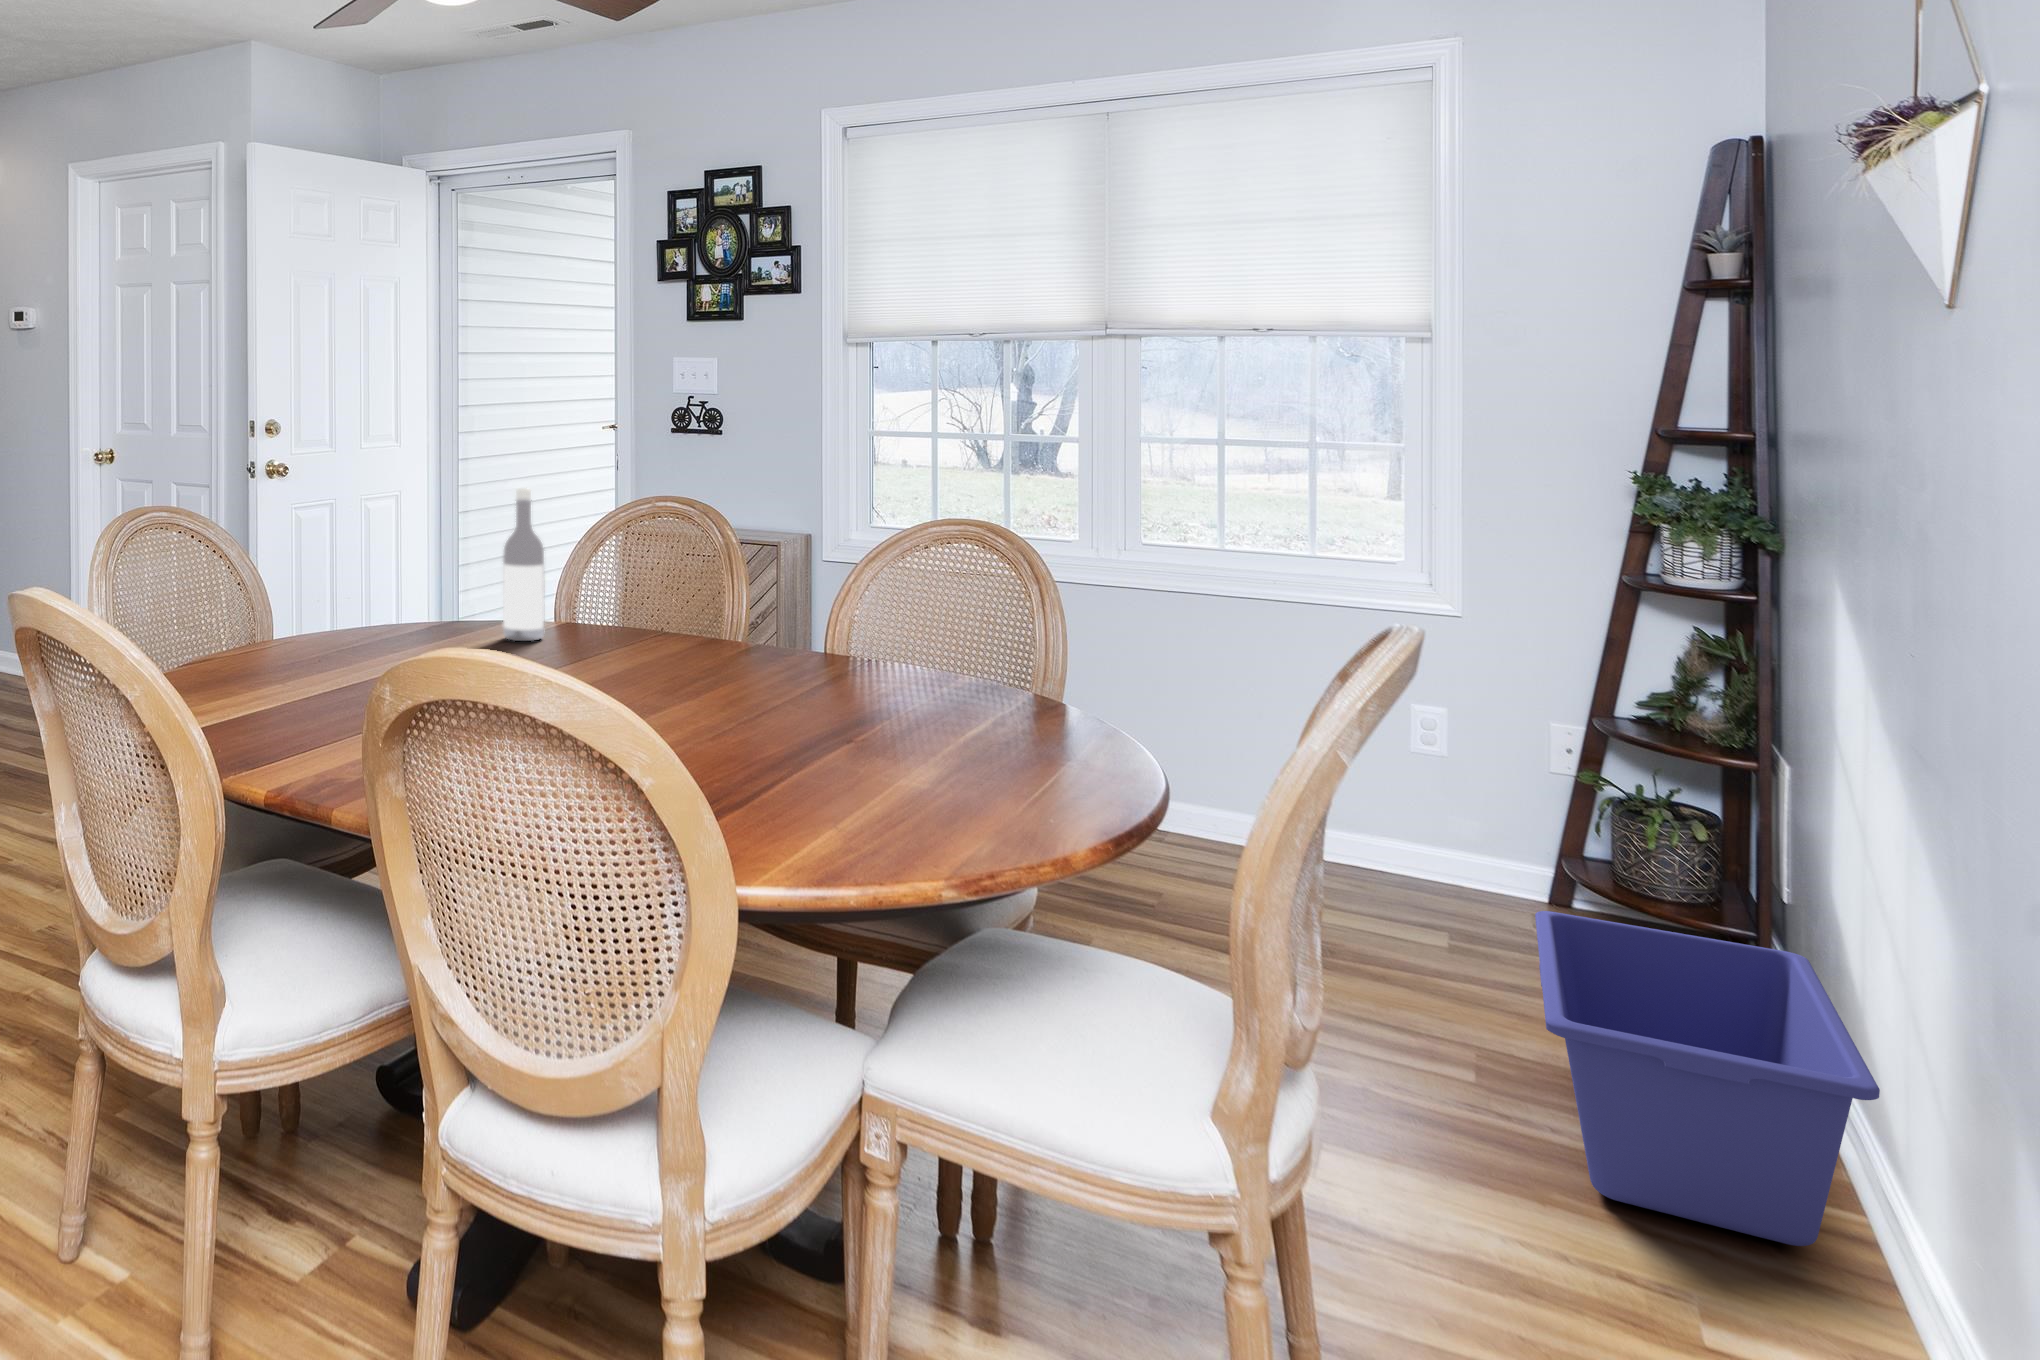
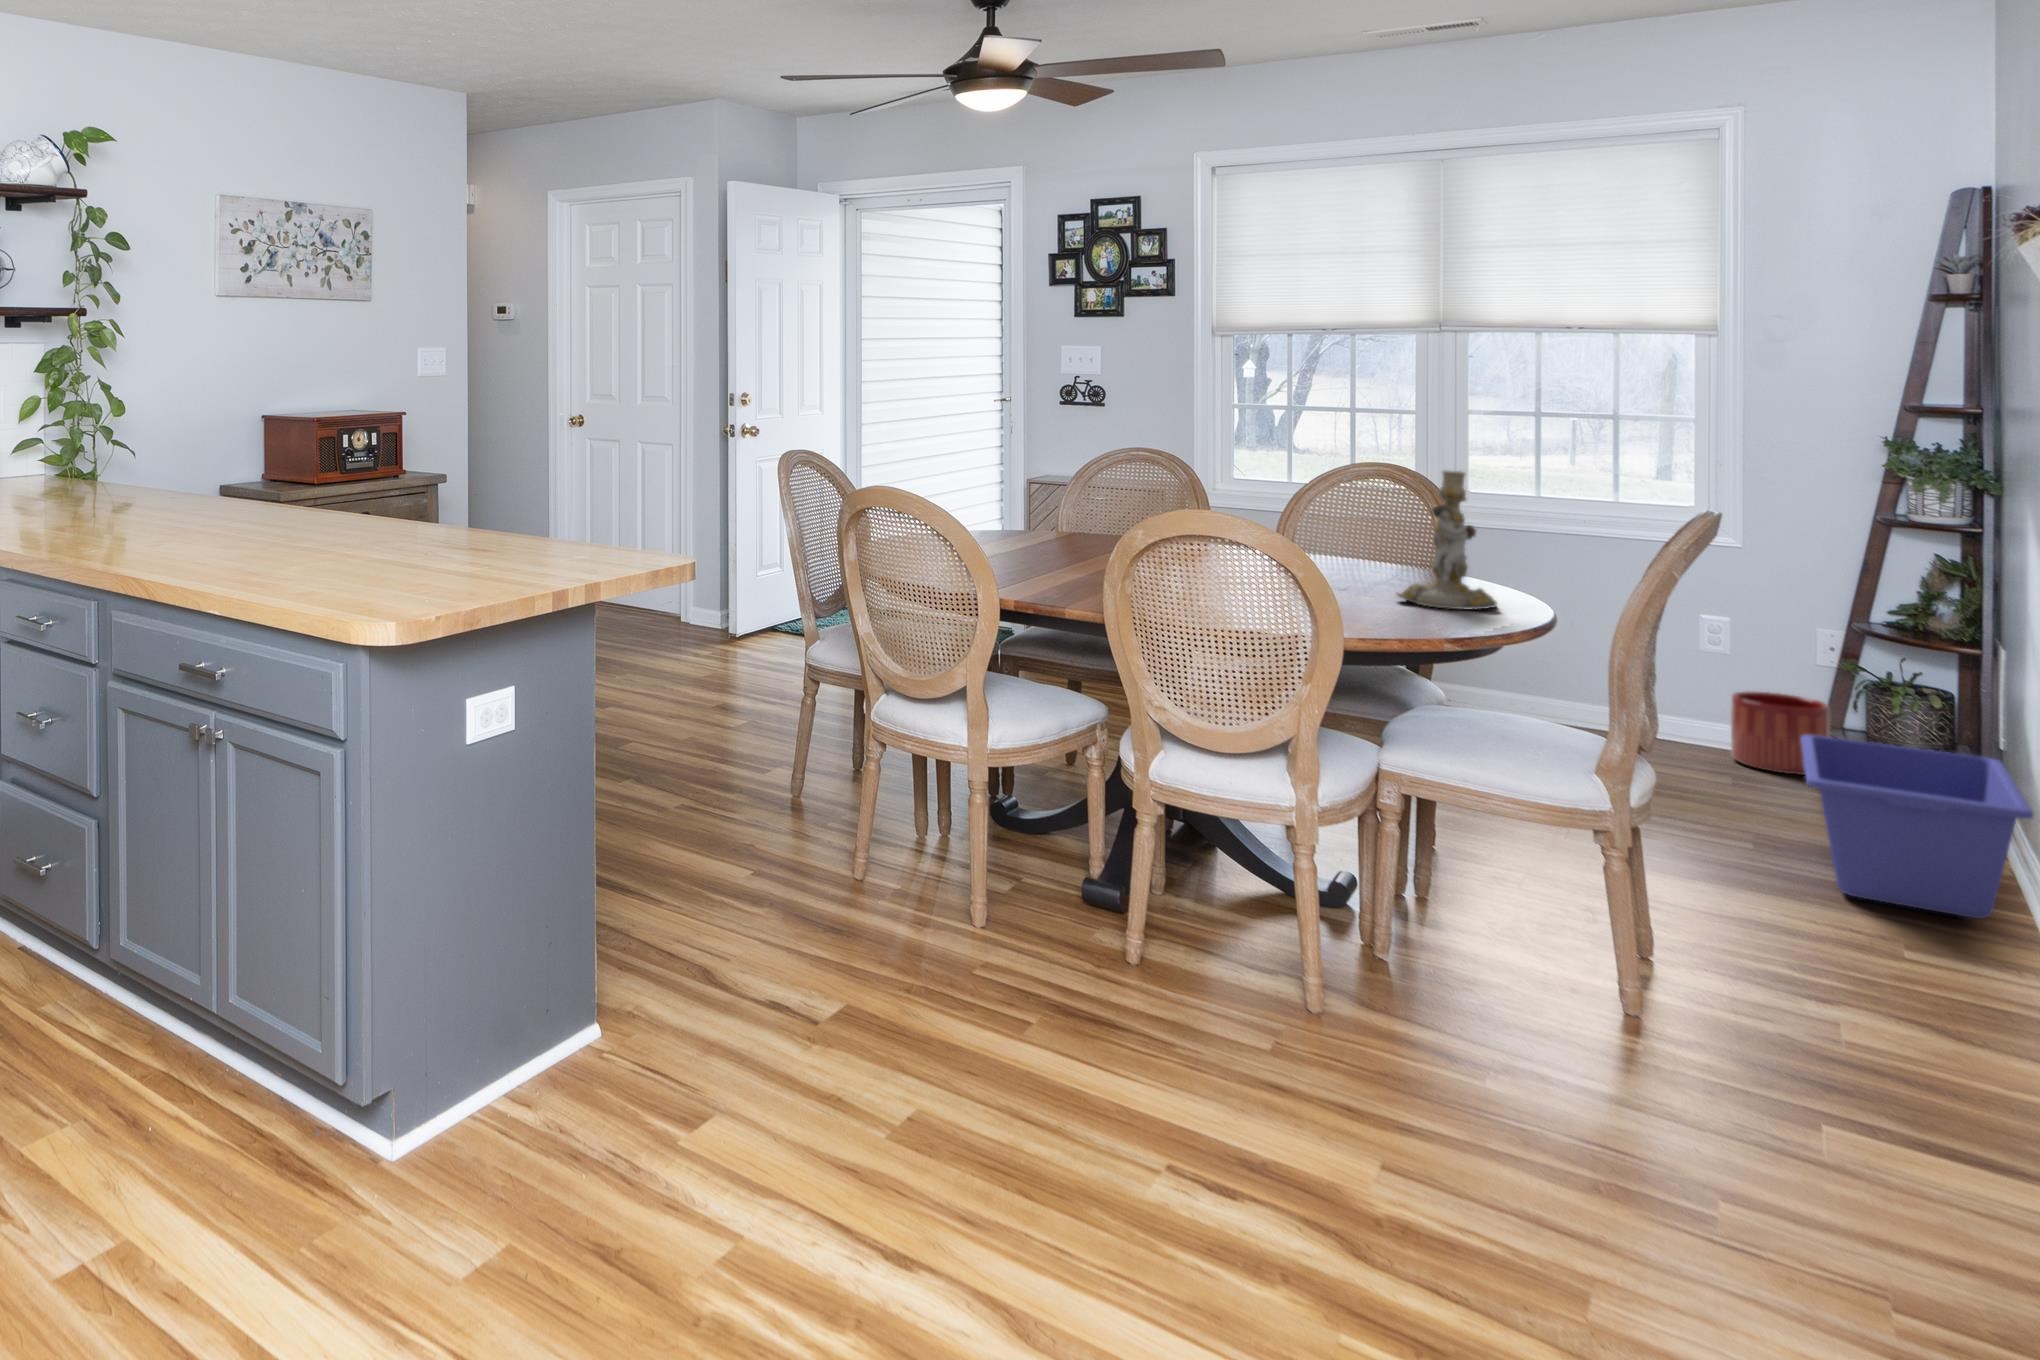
wine bottle: present [503,488,545,641] -> none [1037,439,1067,542]
candlestick: none [912,555,1065,799] -> present [1397,470,1497,610]
planter: none [1448,807,1568,926] -> present [1731,692,1830,775]

